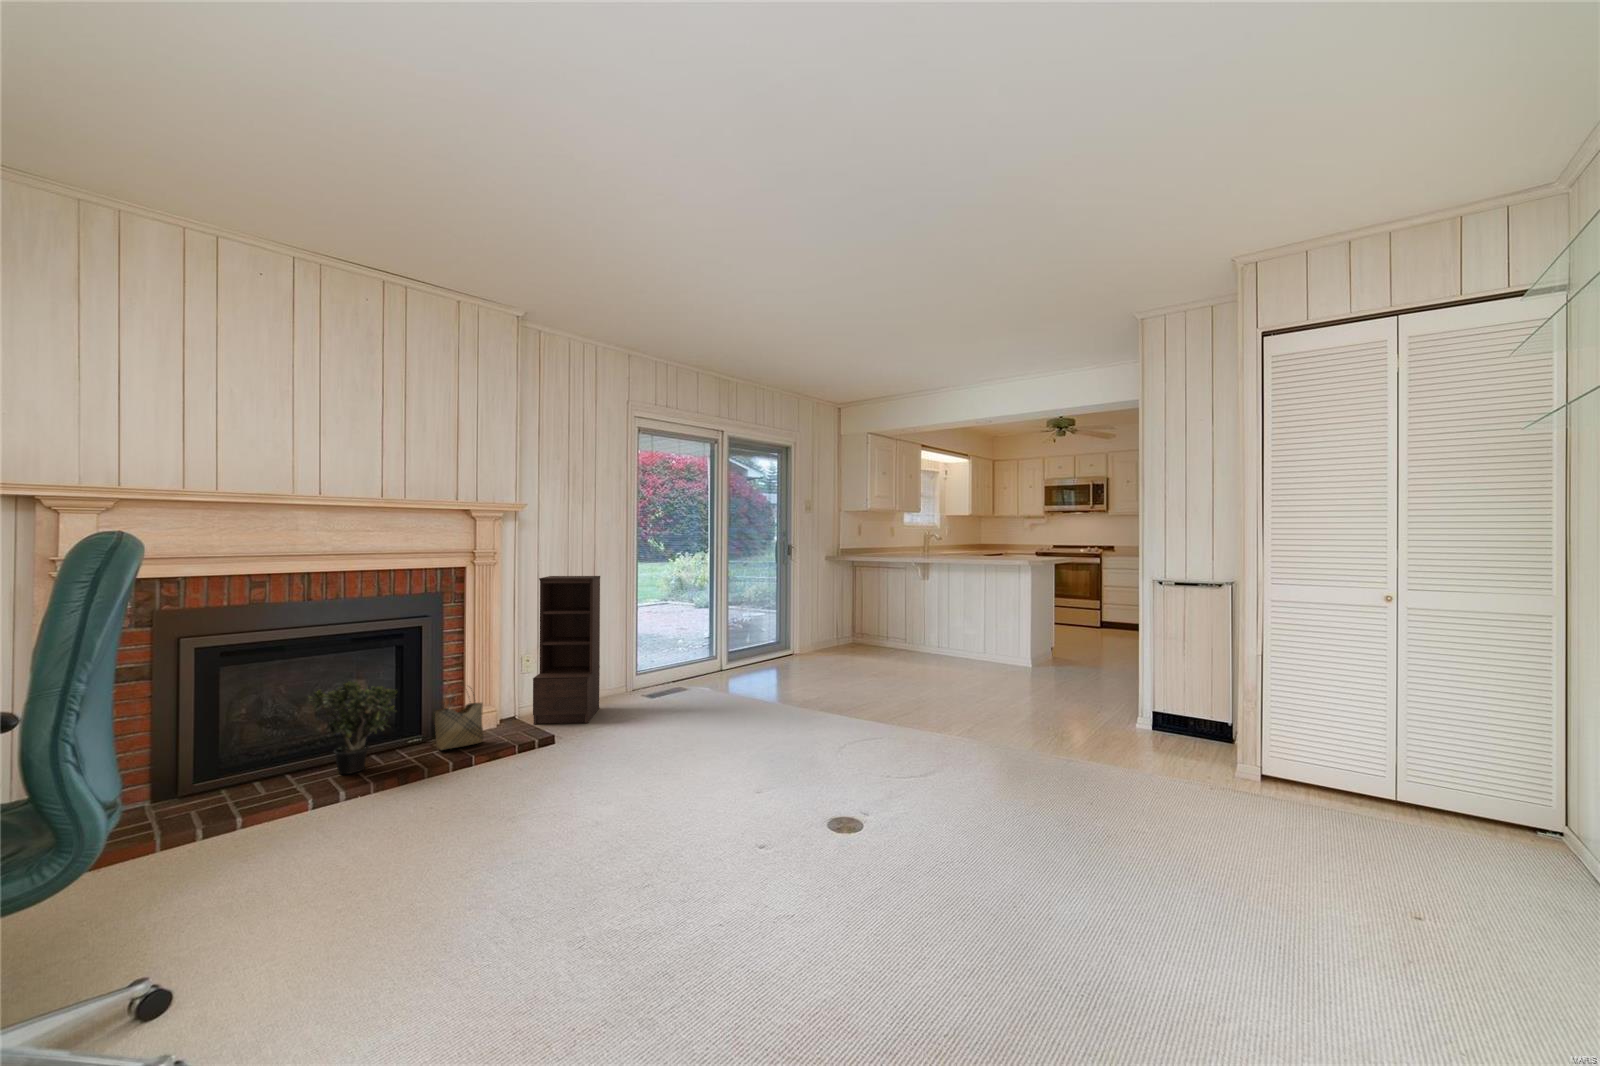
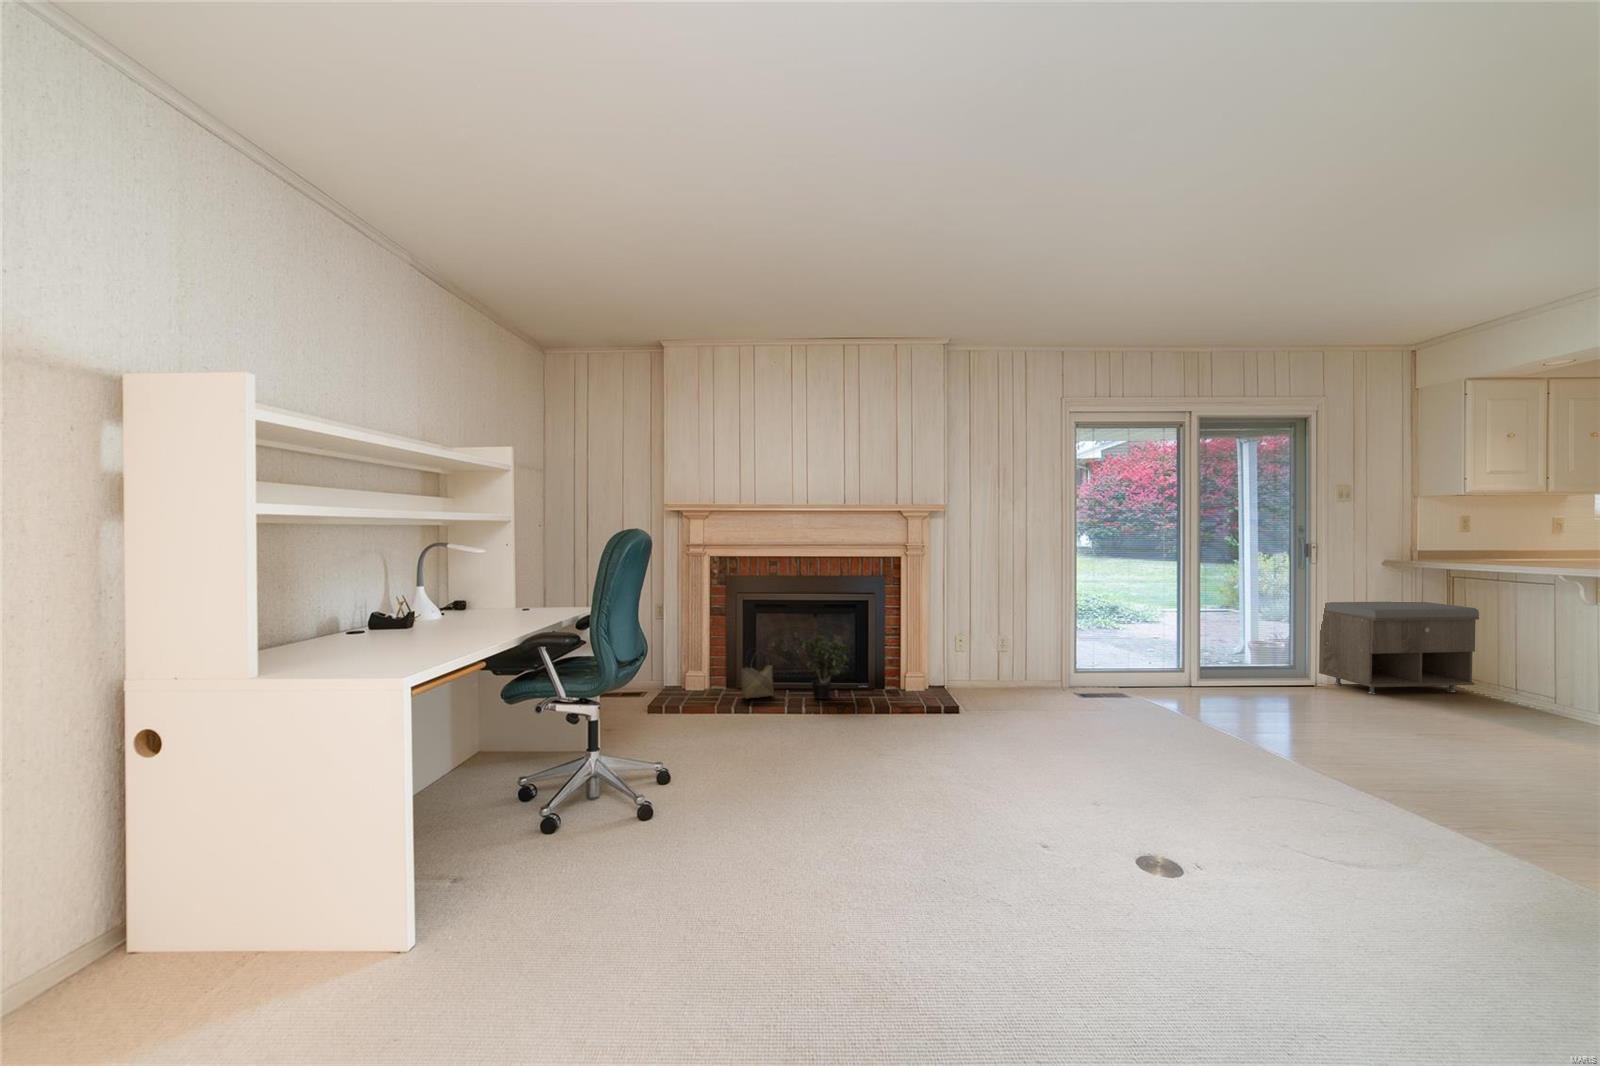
bookshelf: present [533,576,600,724] -> none [956,567,1023,702]
storage bench: none [799,588,882,659] -> present [1319,601,1479,694]
woven basket: present [435,685,483,750] -> present [741,664,774,699]

